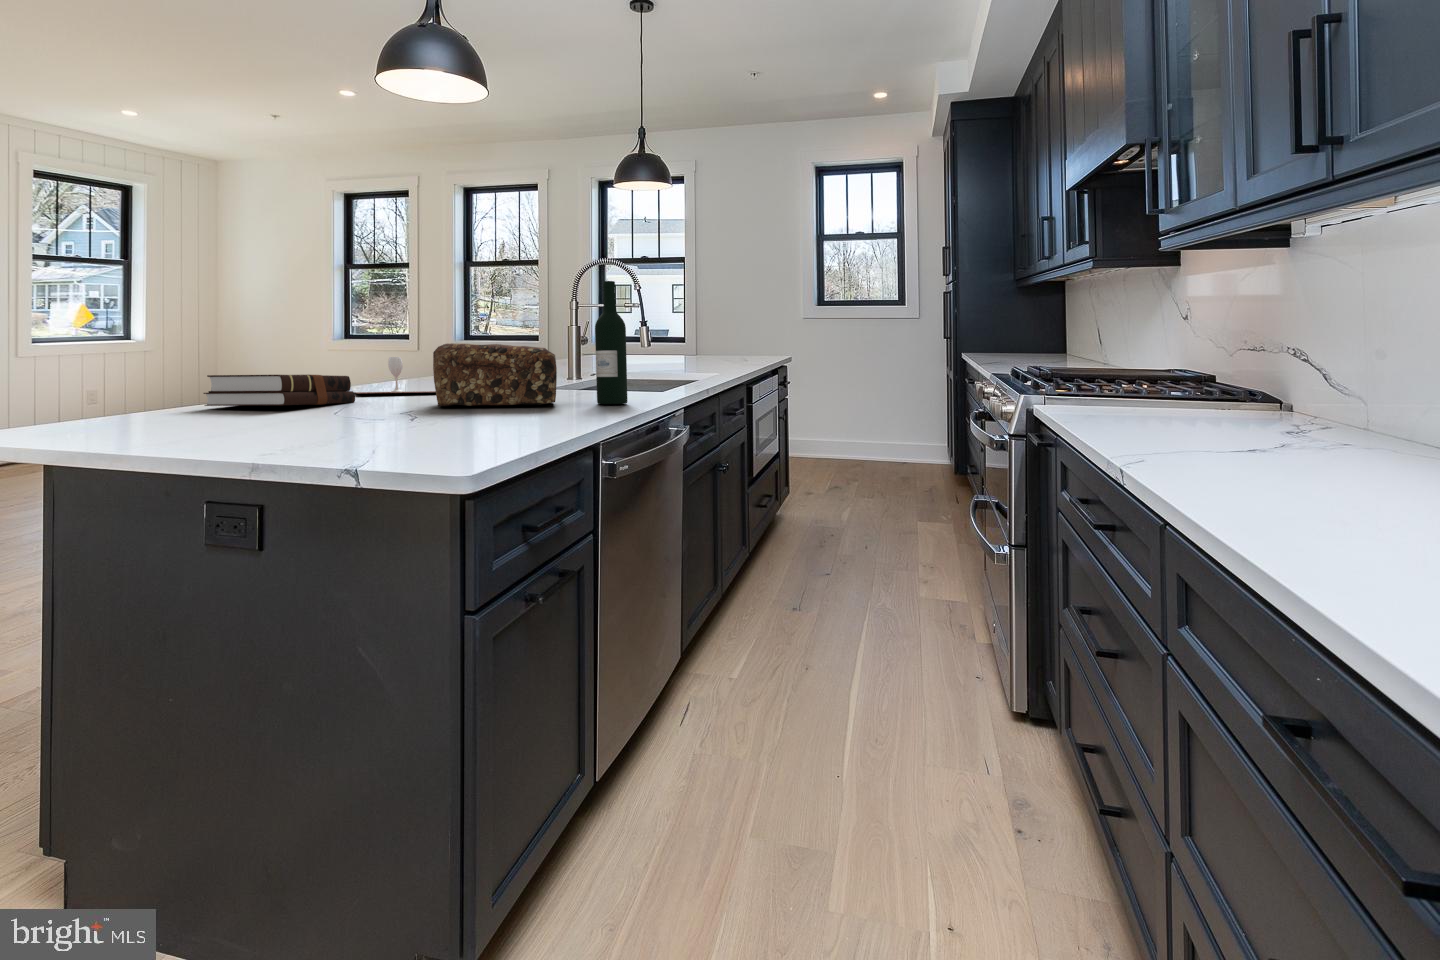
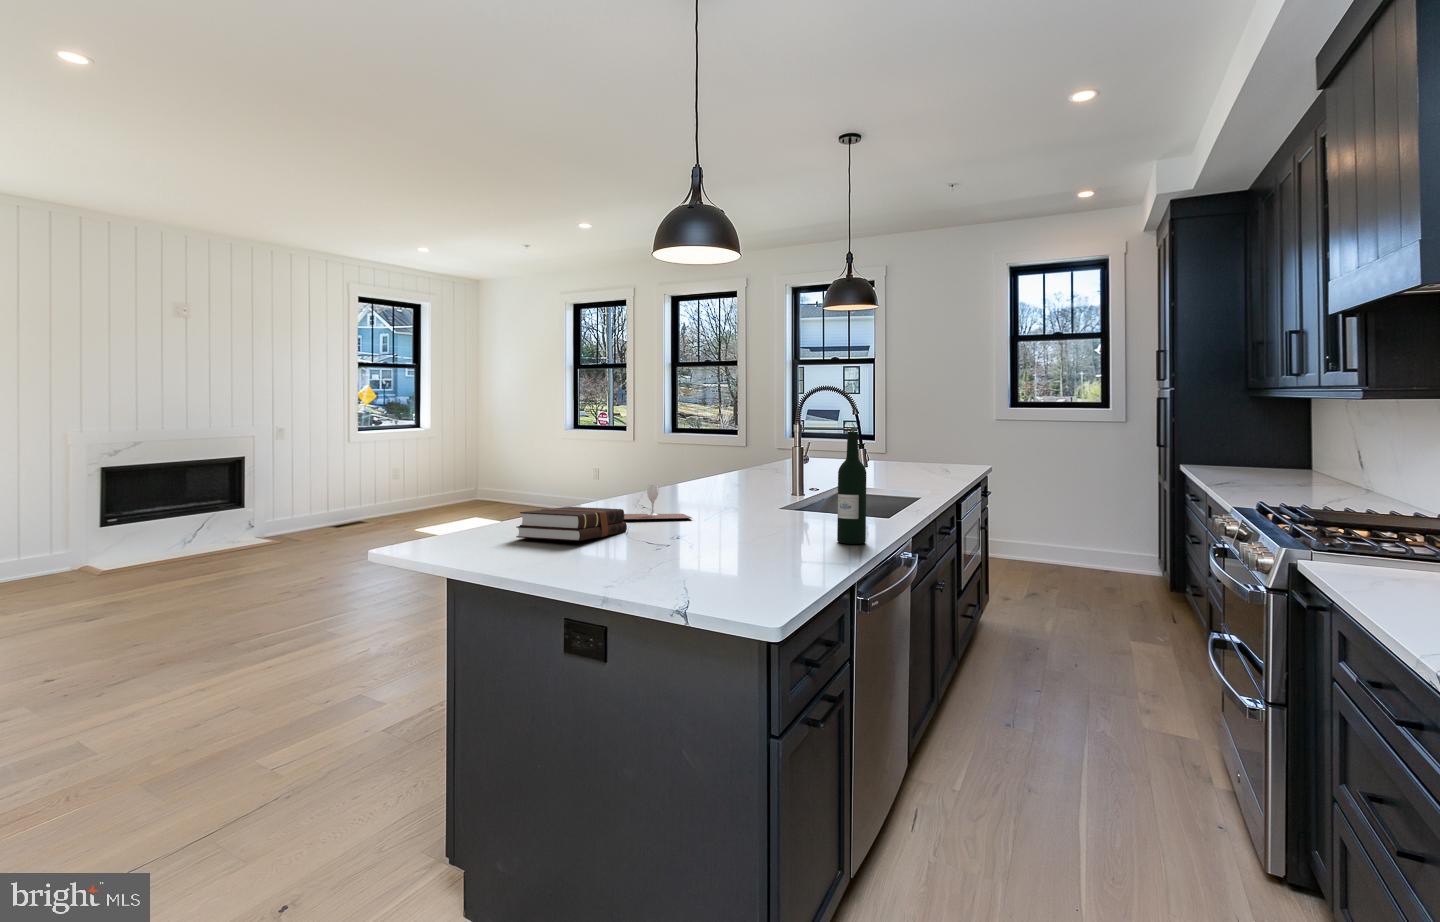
bread loaf: present [433,343,557,406] -> none [699,487,804,544]

